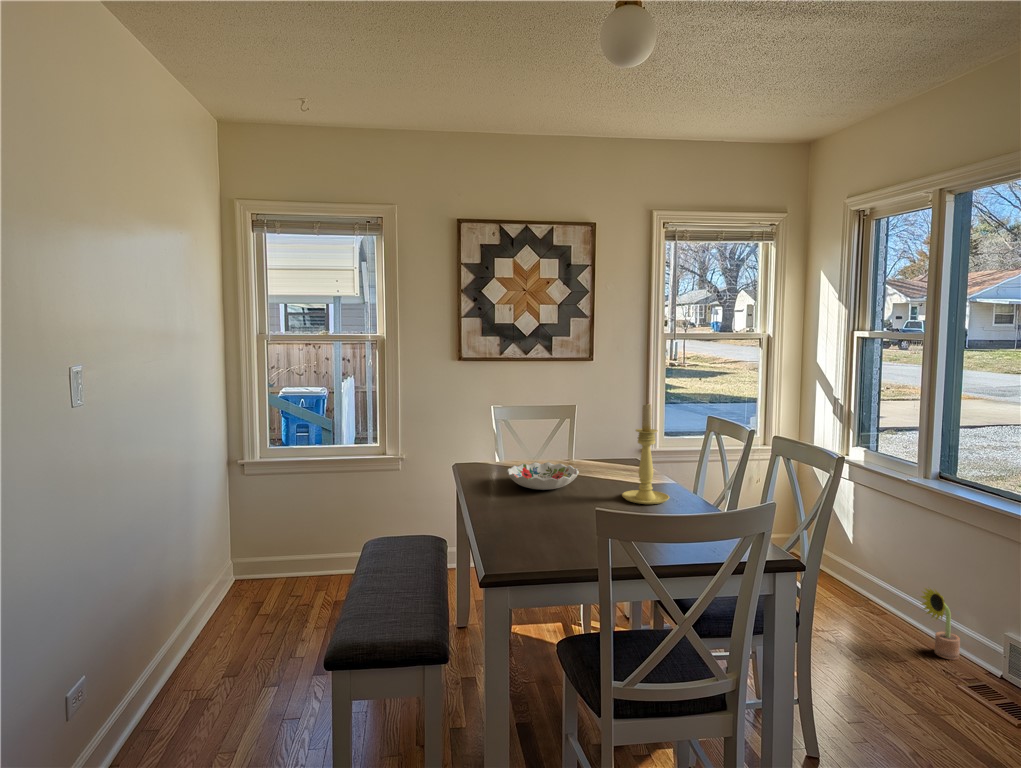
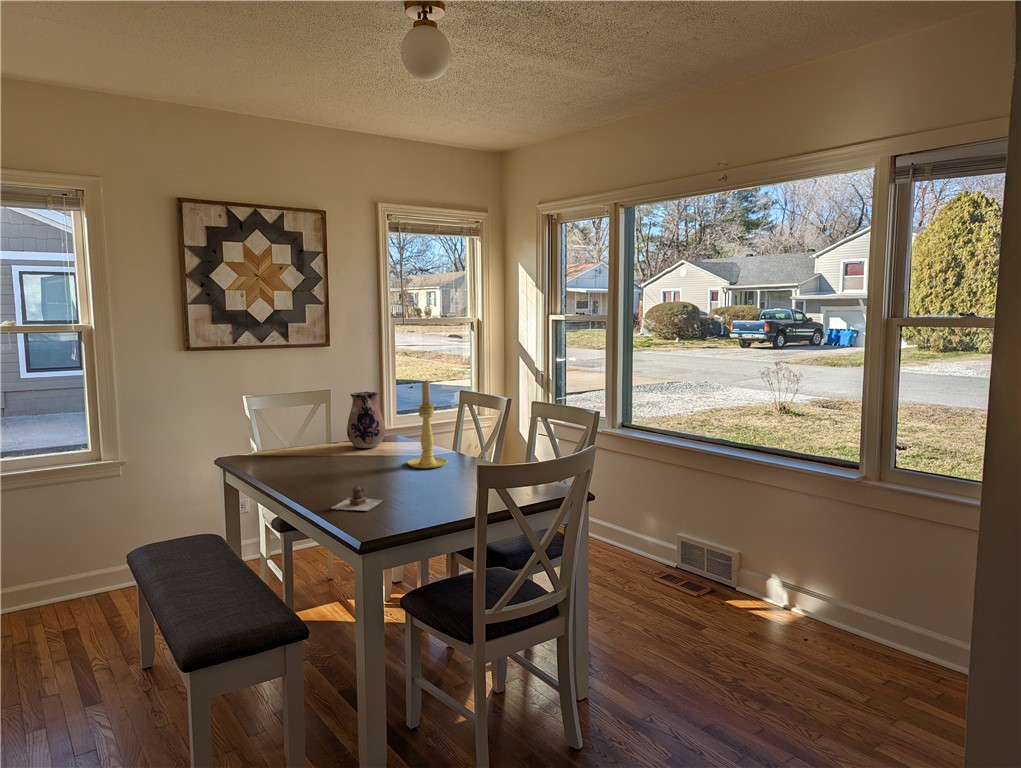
ceramic pitcher: none [577,410,618,471] -> present [347,392,386,448]
decorative bowl: present [507,462,579,490] -> none [293,443,363,469]
teapot: none [503,514,564,546] -> present [332,485,383,511]
decorative plant: present [921,588,960,660] -> none [612,509,639,560]

